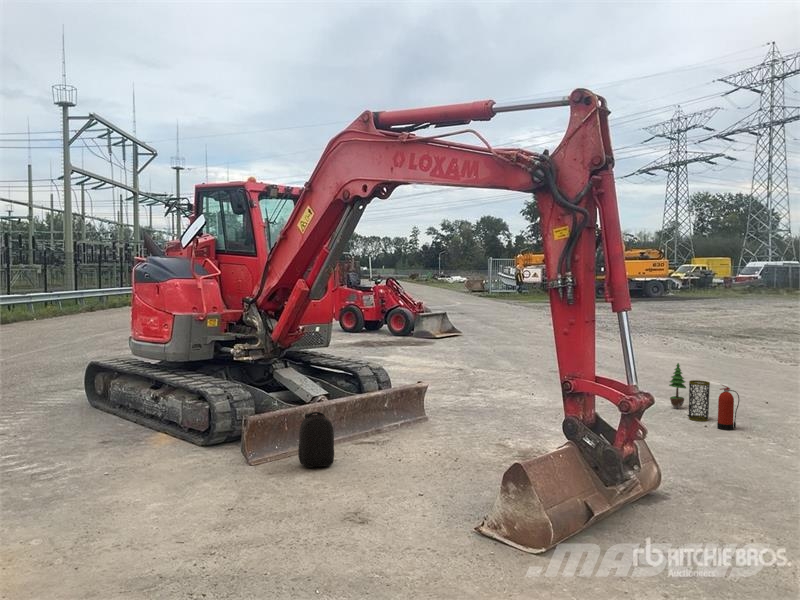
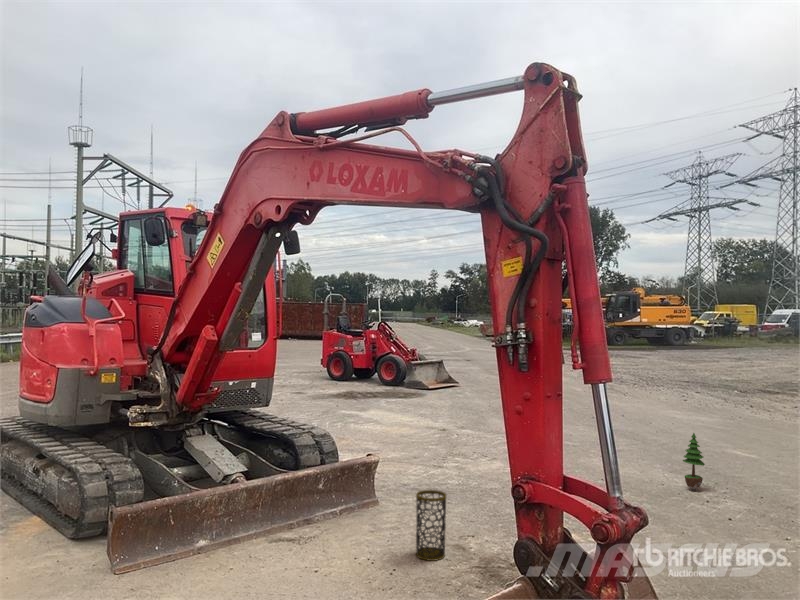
trash can: present [689,380,710,421] -> present [416,490,446,561]
fire extinguisher: present [717,385,739,430] -> none [745,466,773,527]
backpack: present [298,412,334,468] -> none [174,503,223,581]

